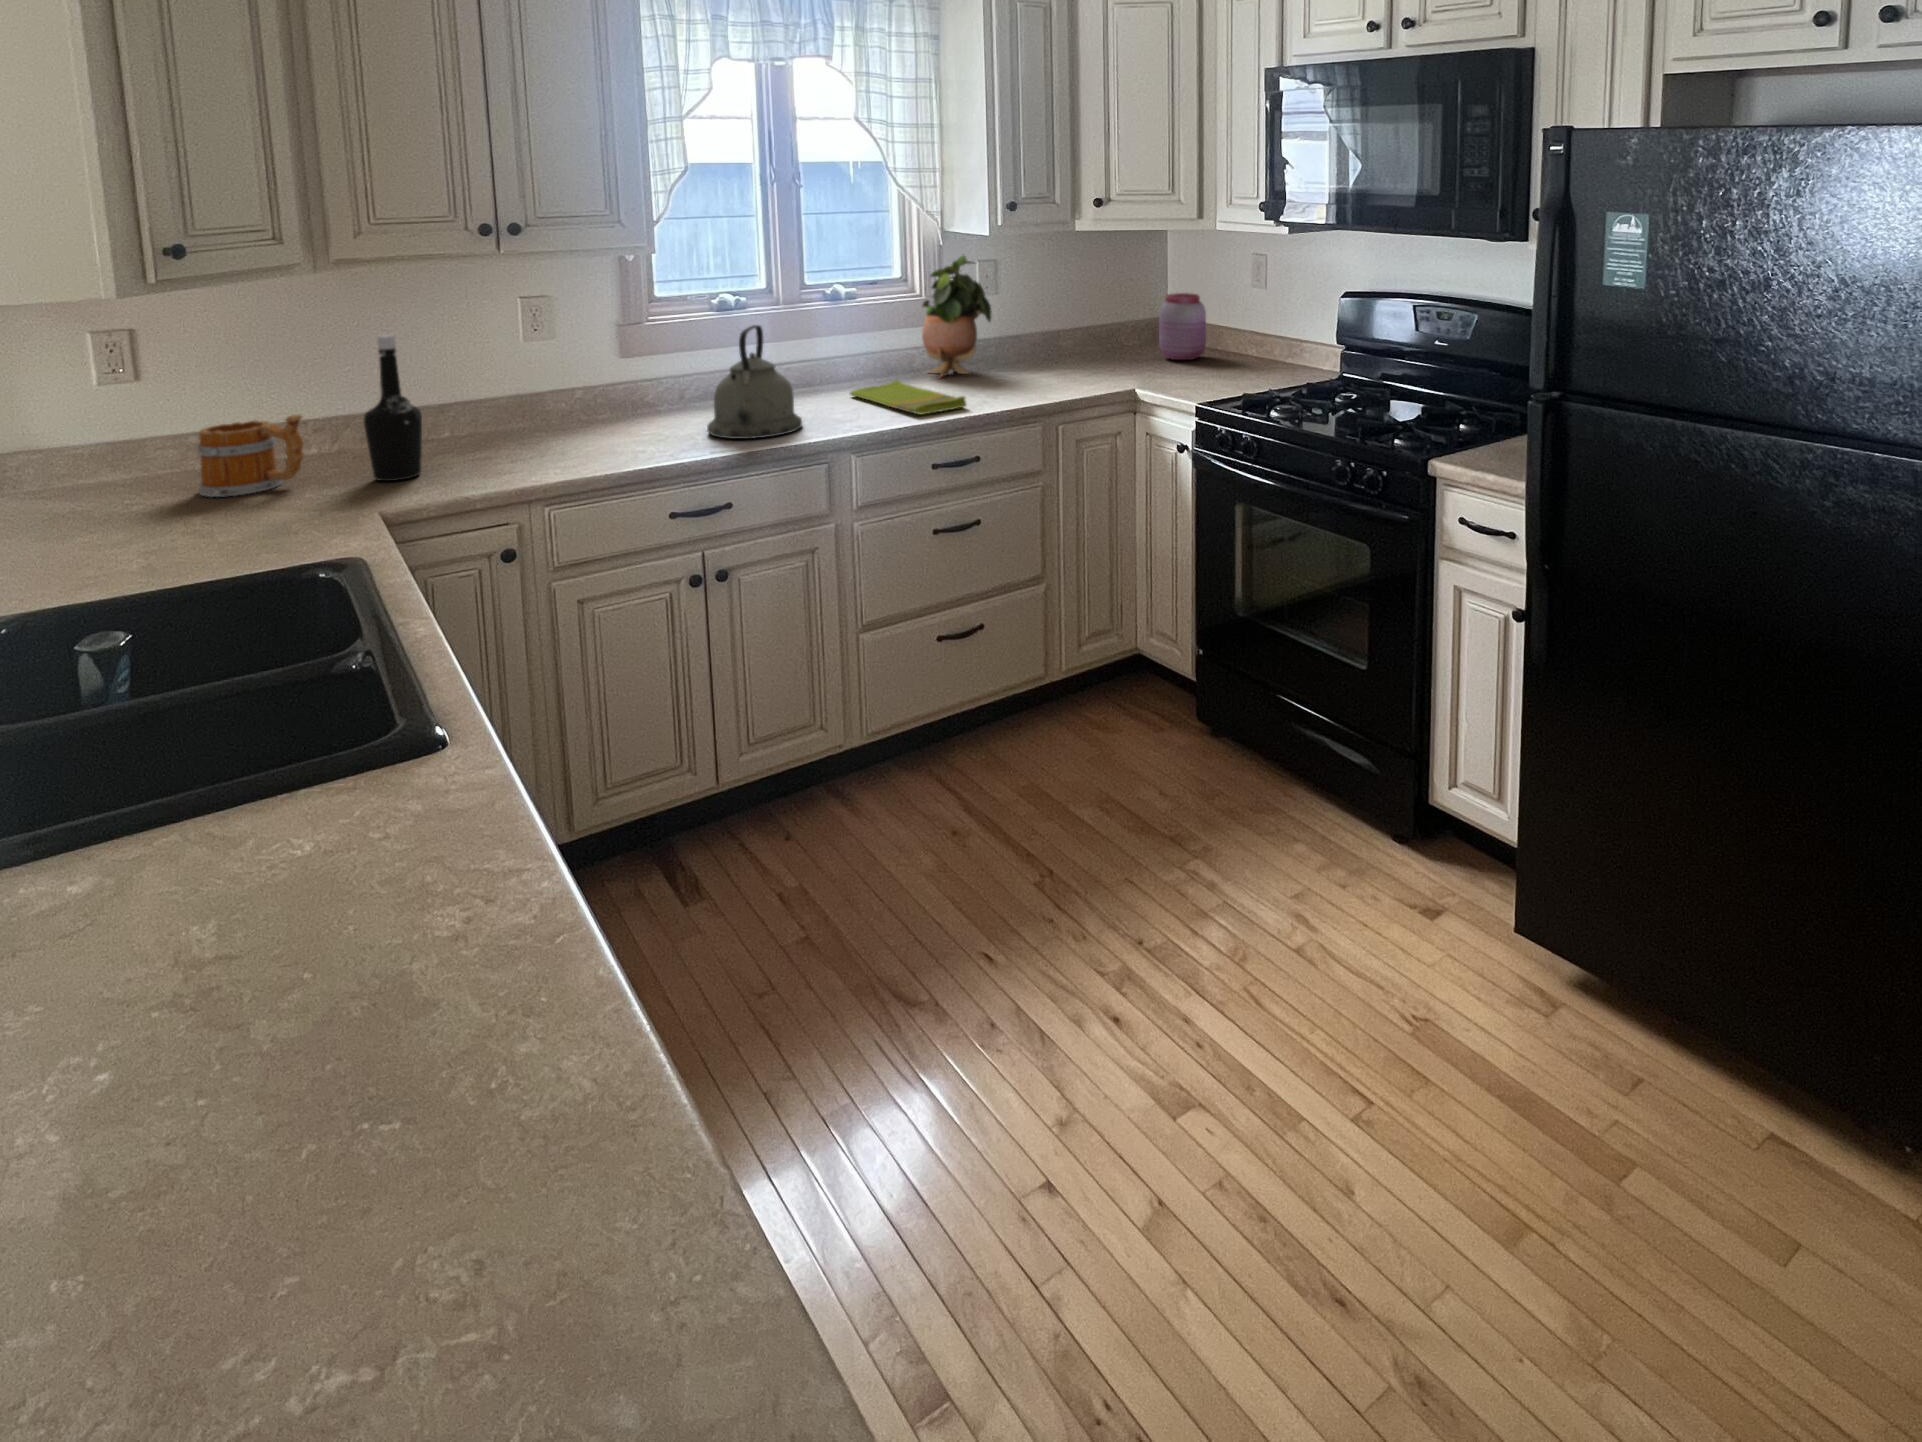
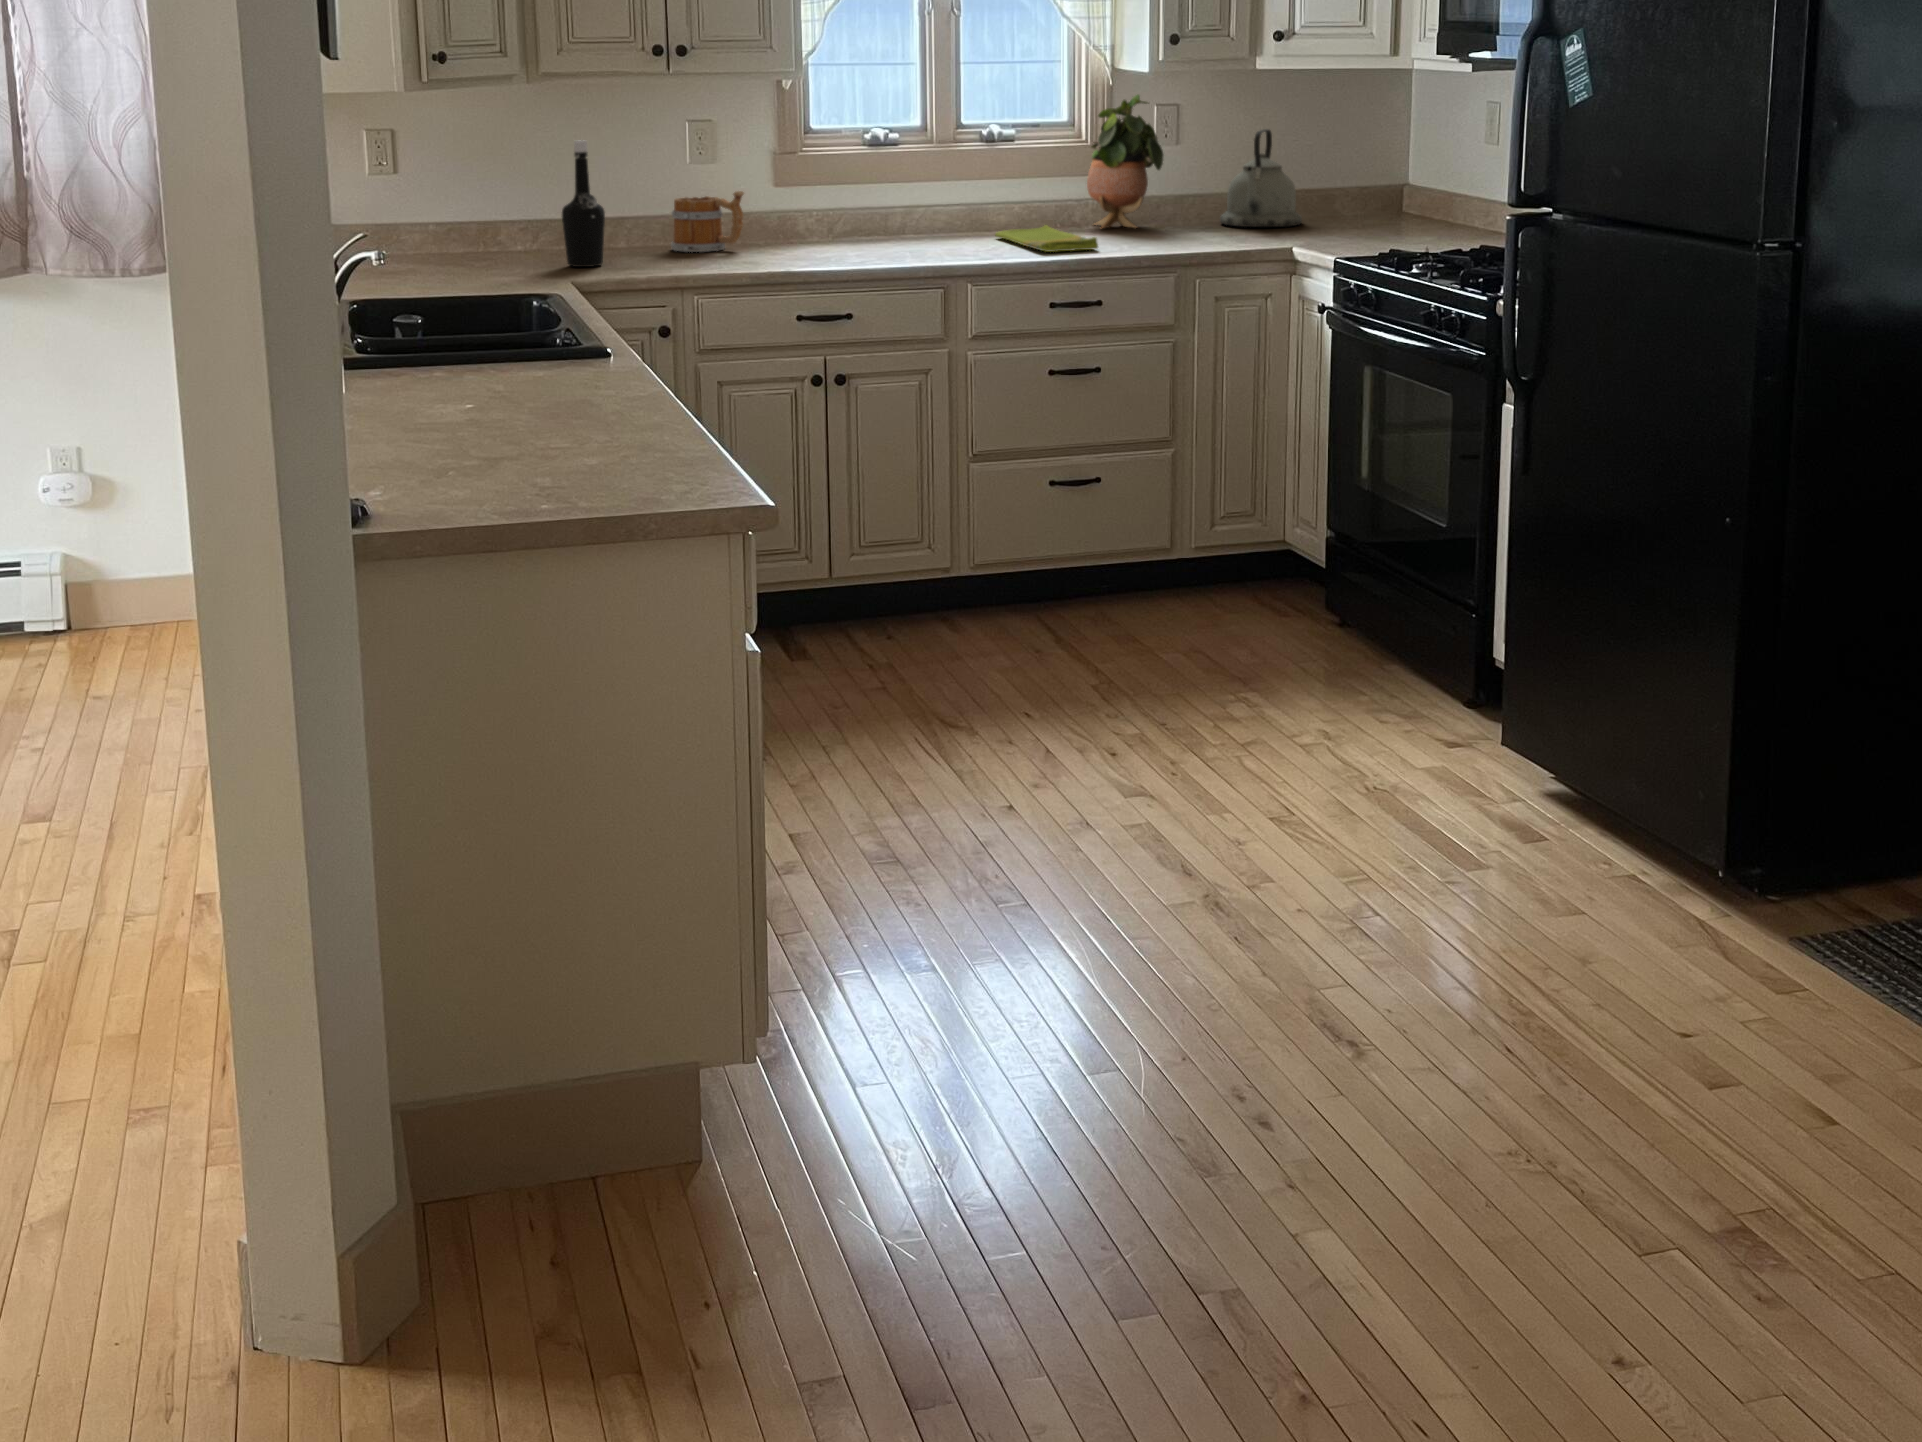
jar: present [1159,293,1206,360] -> none [1364,148,1422,227]
kettle: present [707,325,802,439] -> present [1220,129,1302,227]
mug: present [197,415,304,497] -> present [671,191,744,252]

